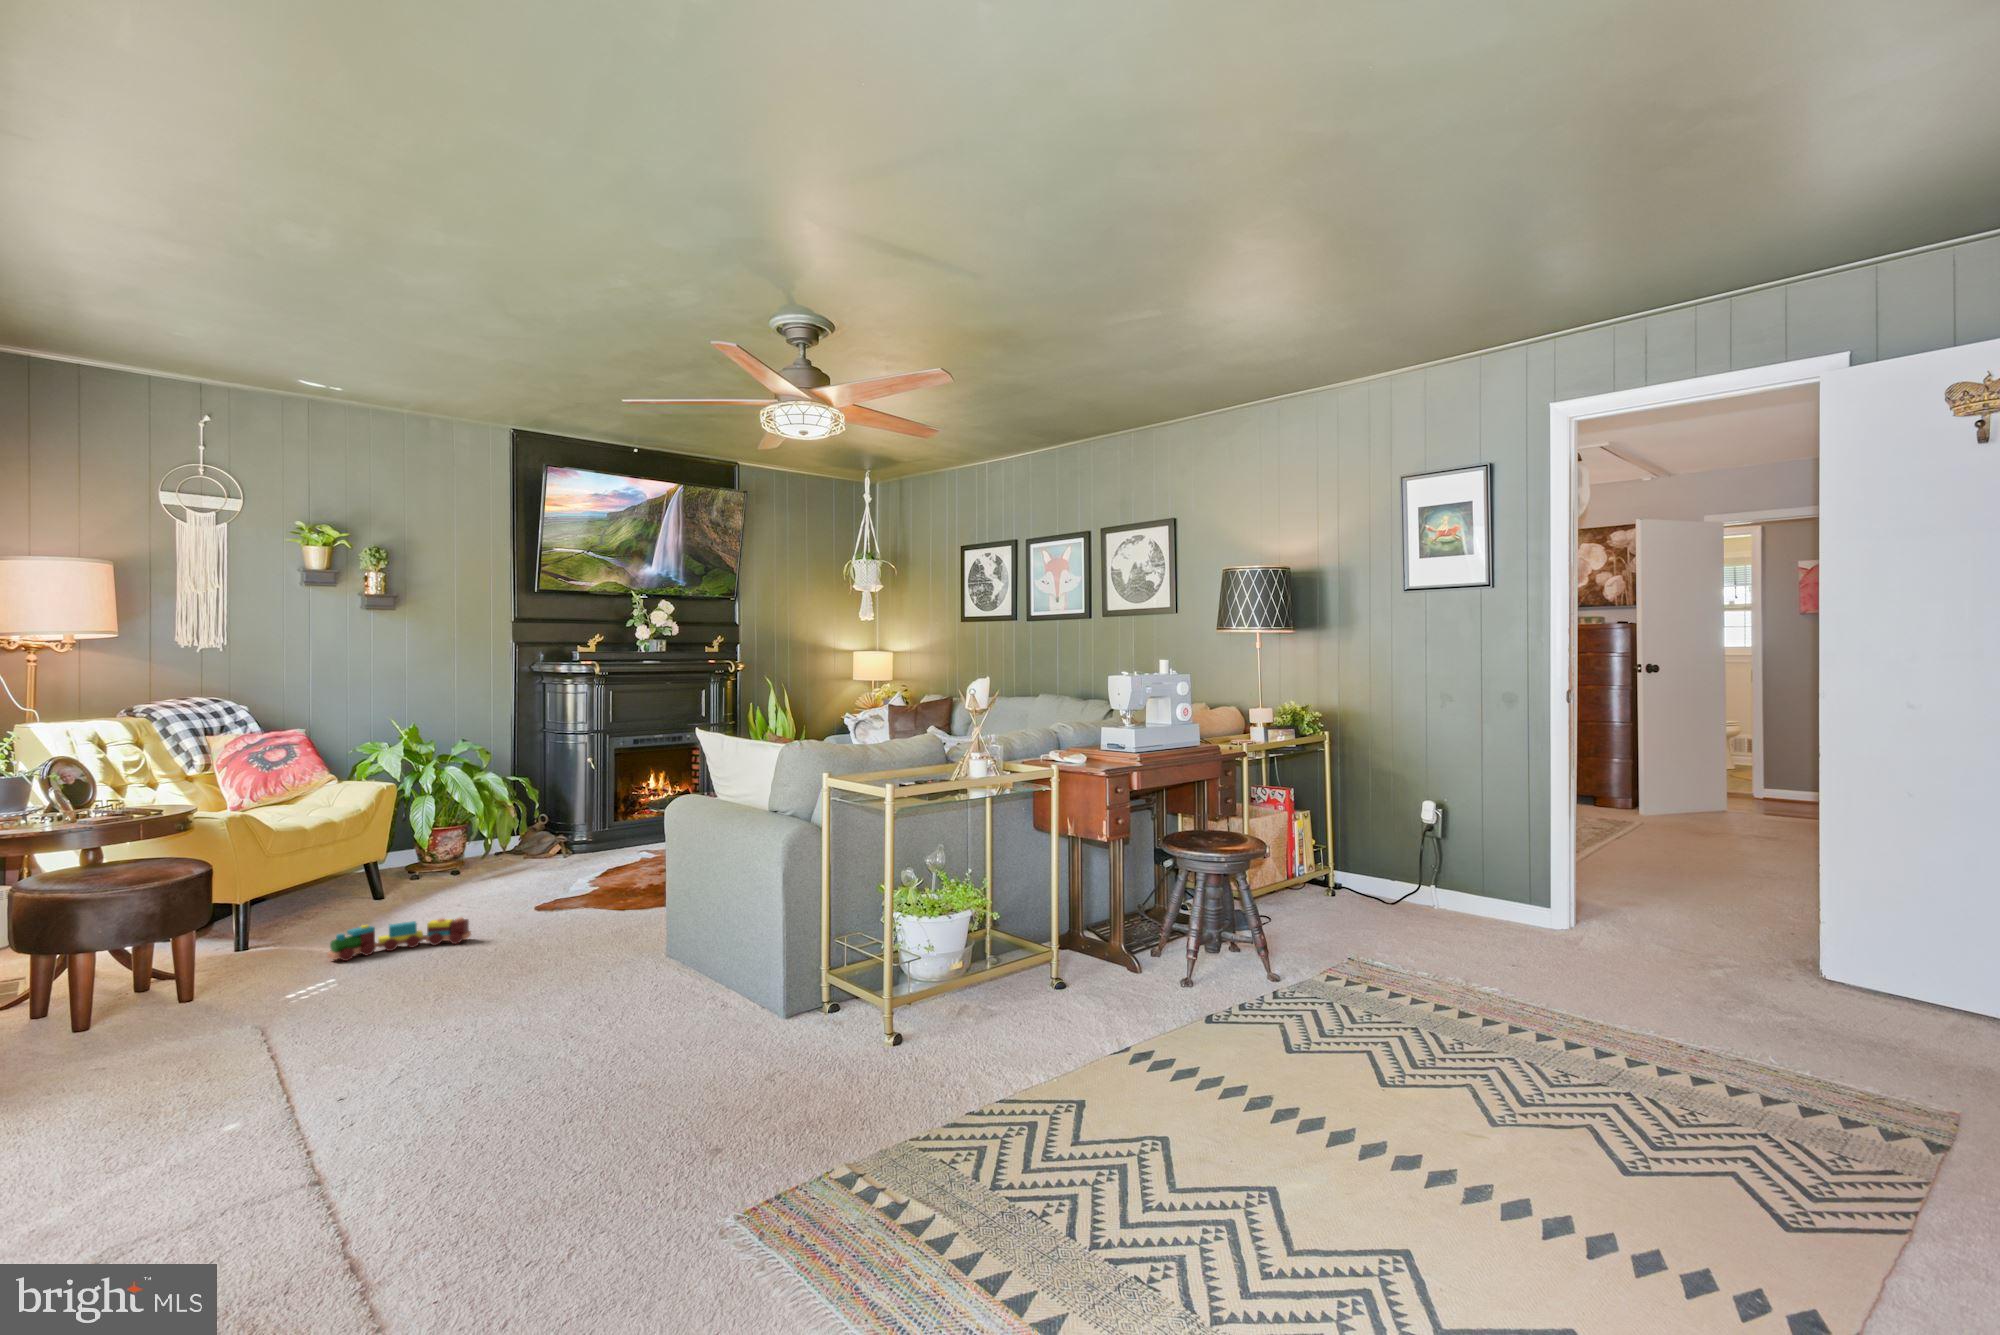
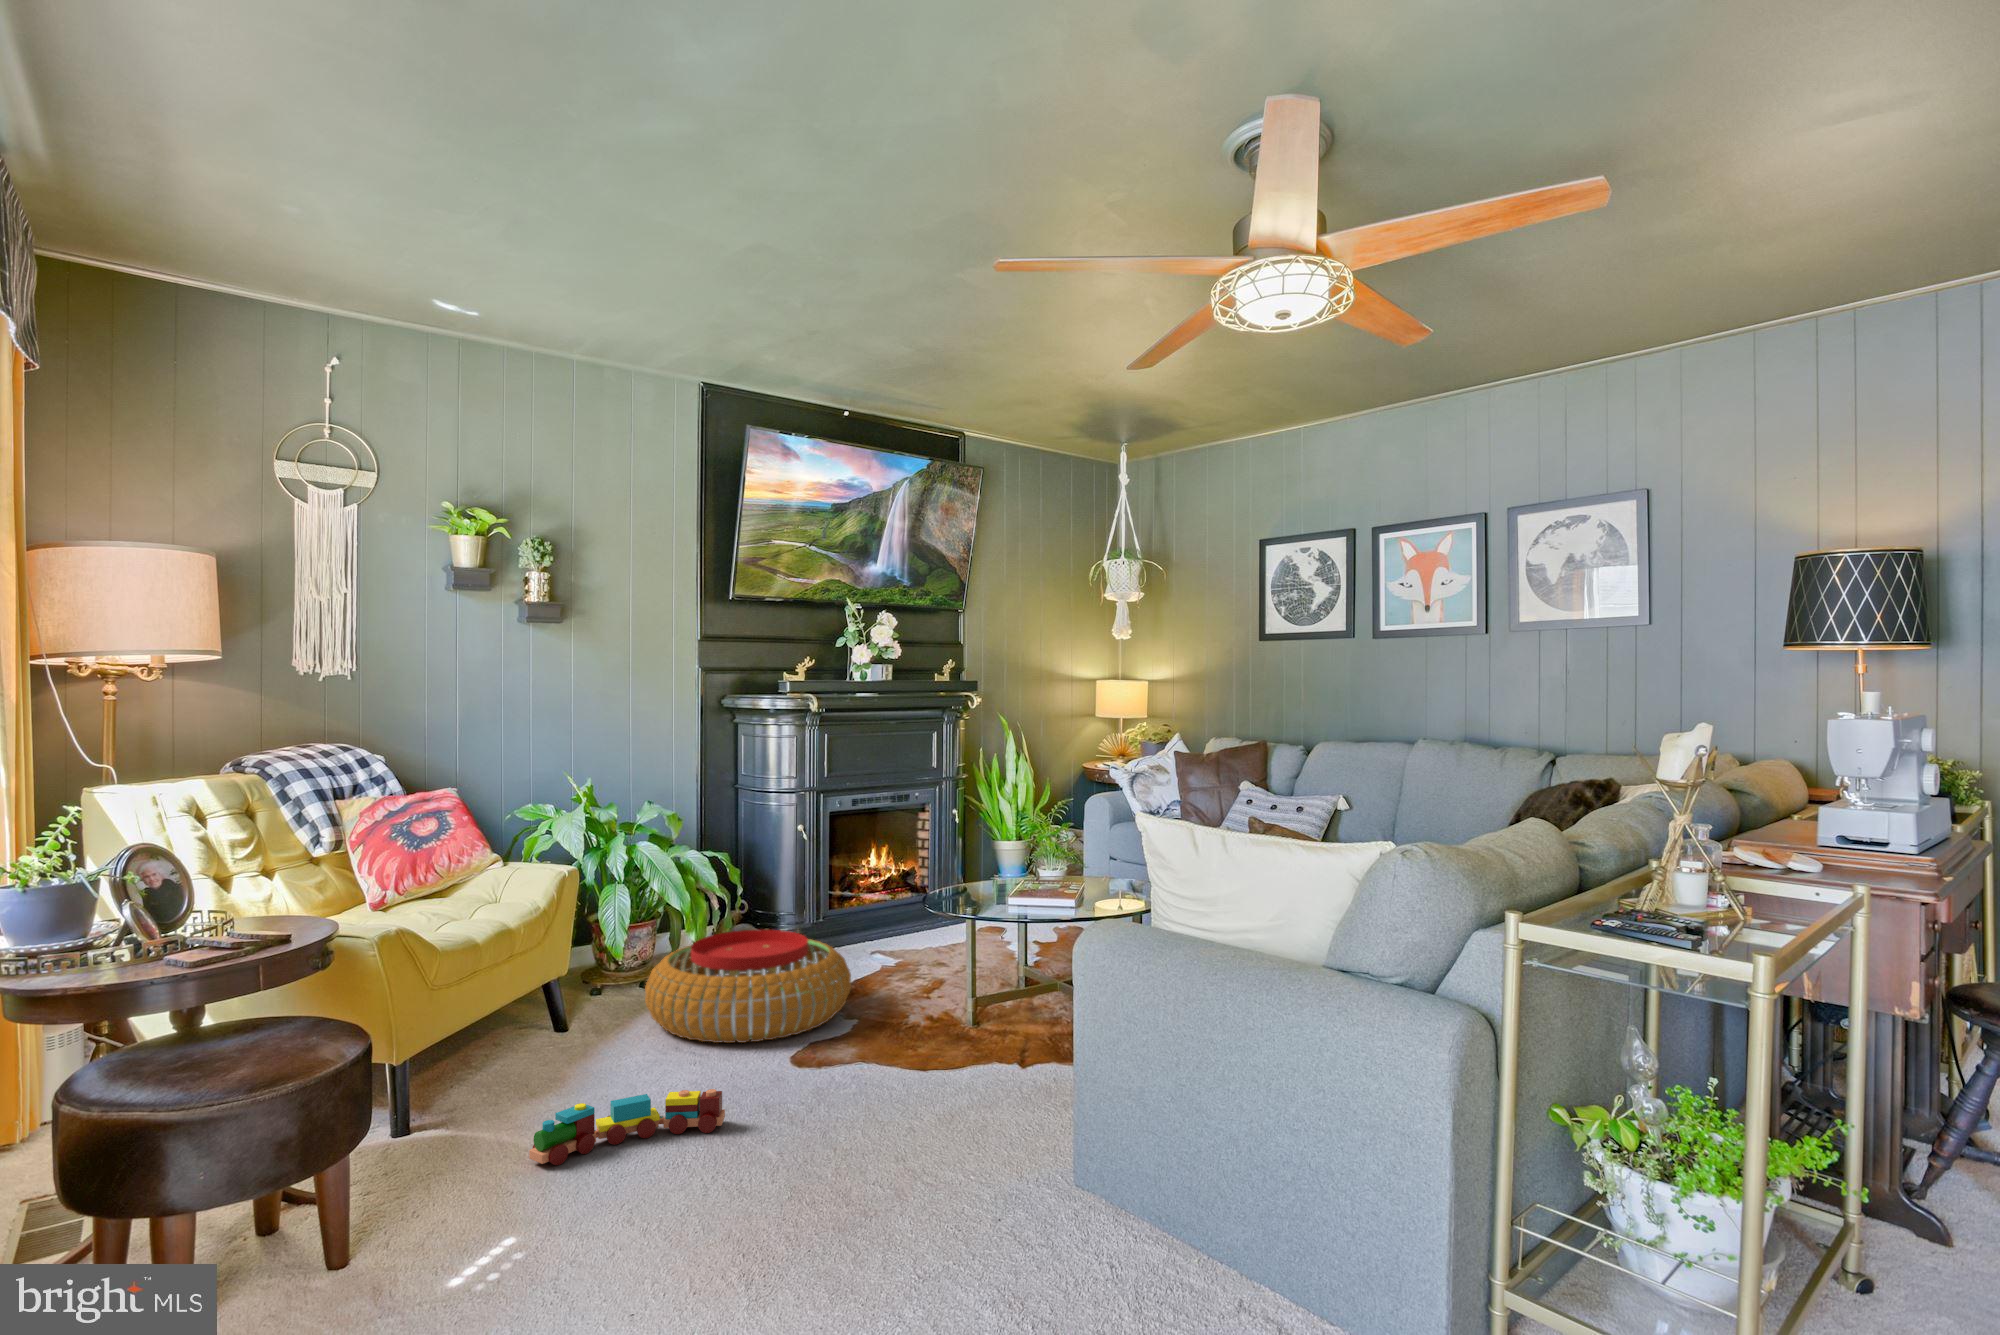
pouf: none [443,829,600,901] -> present [645,930,851,1043]

